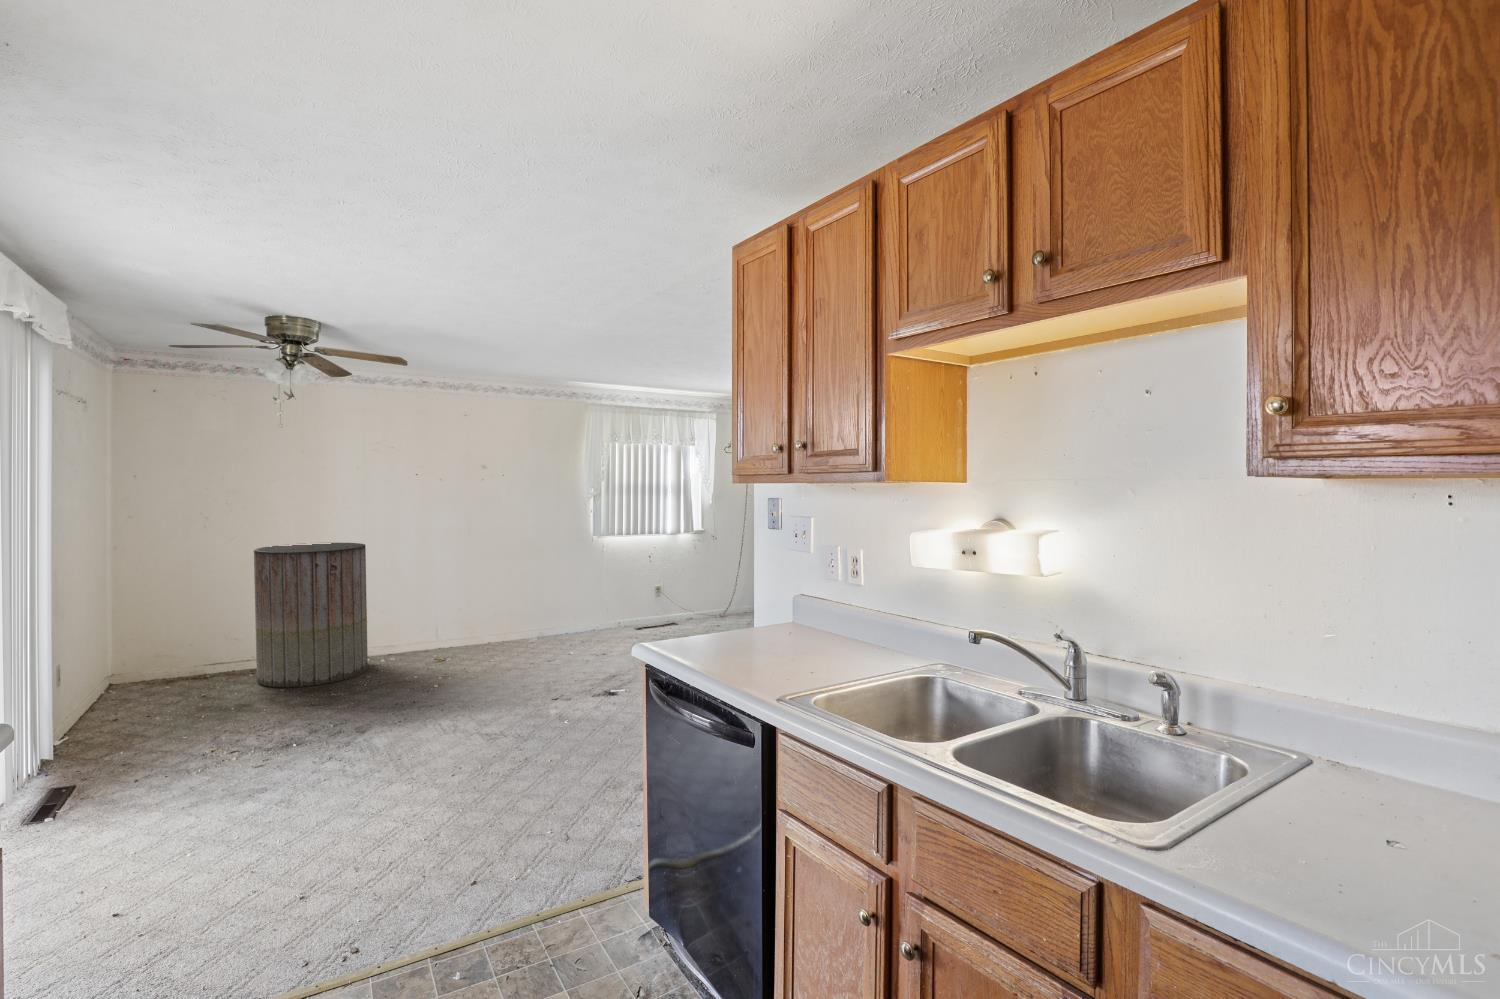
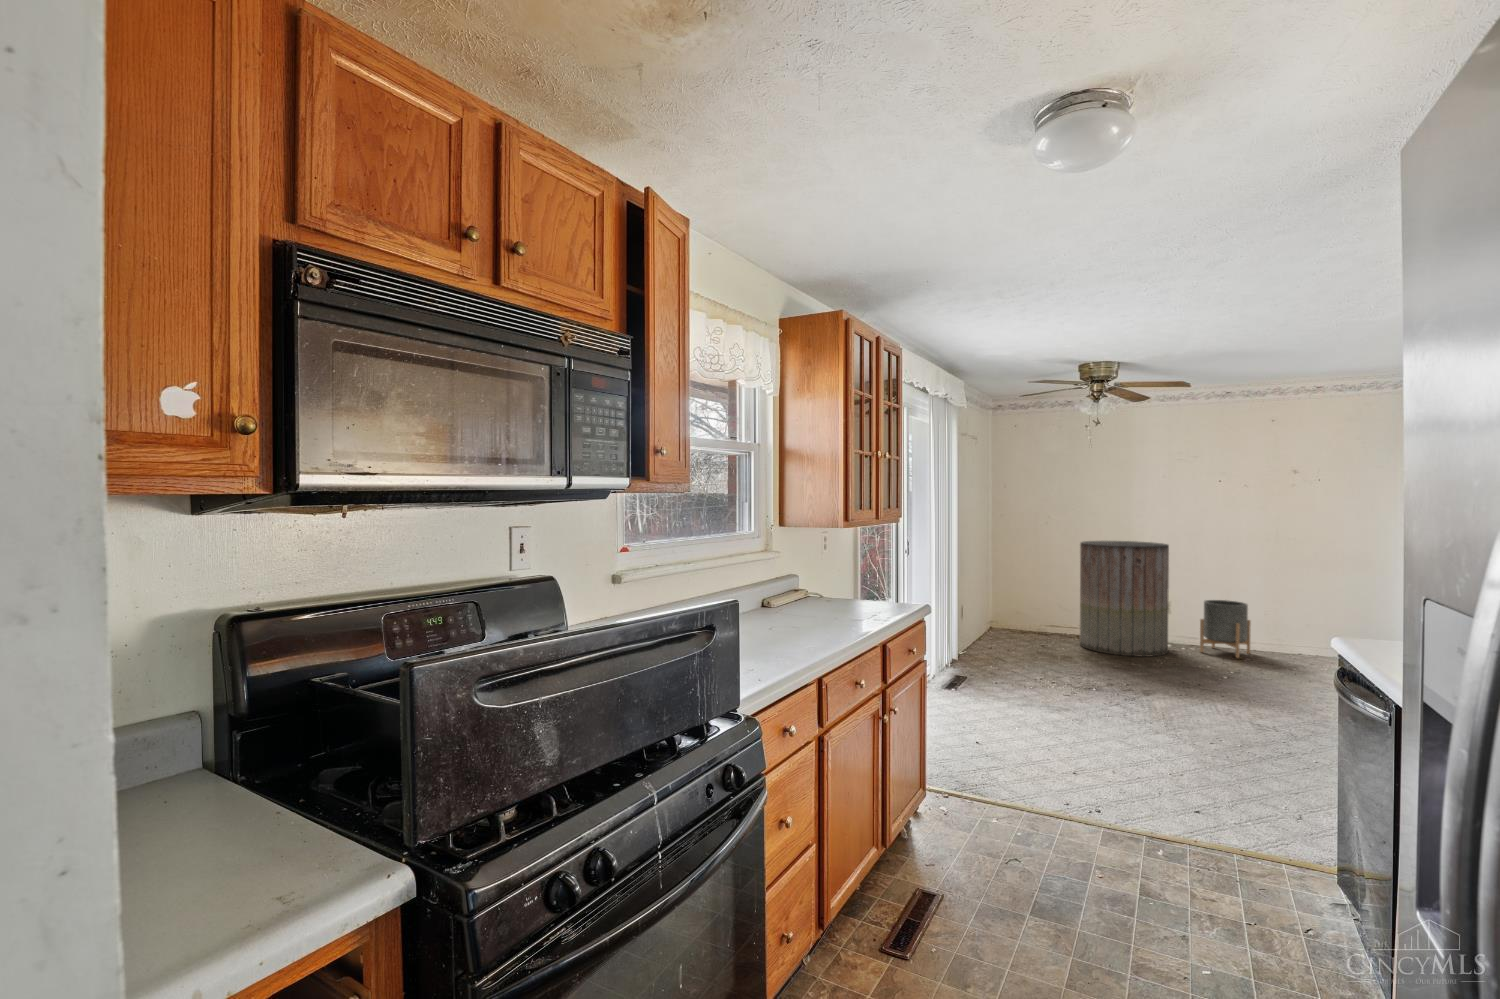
planter: none [400,598,447,659] -> present [1200,600,1251,658]

